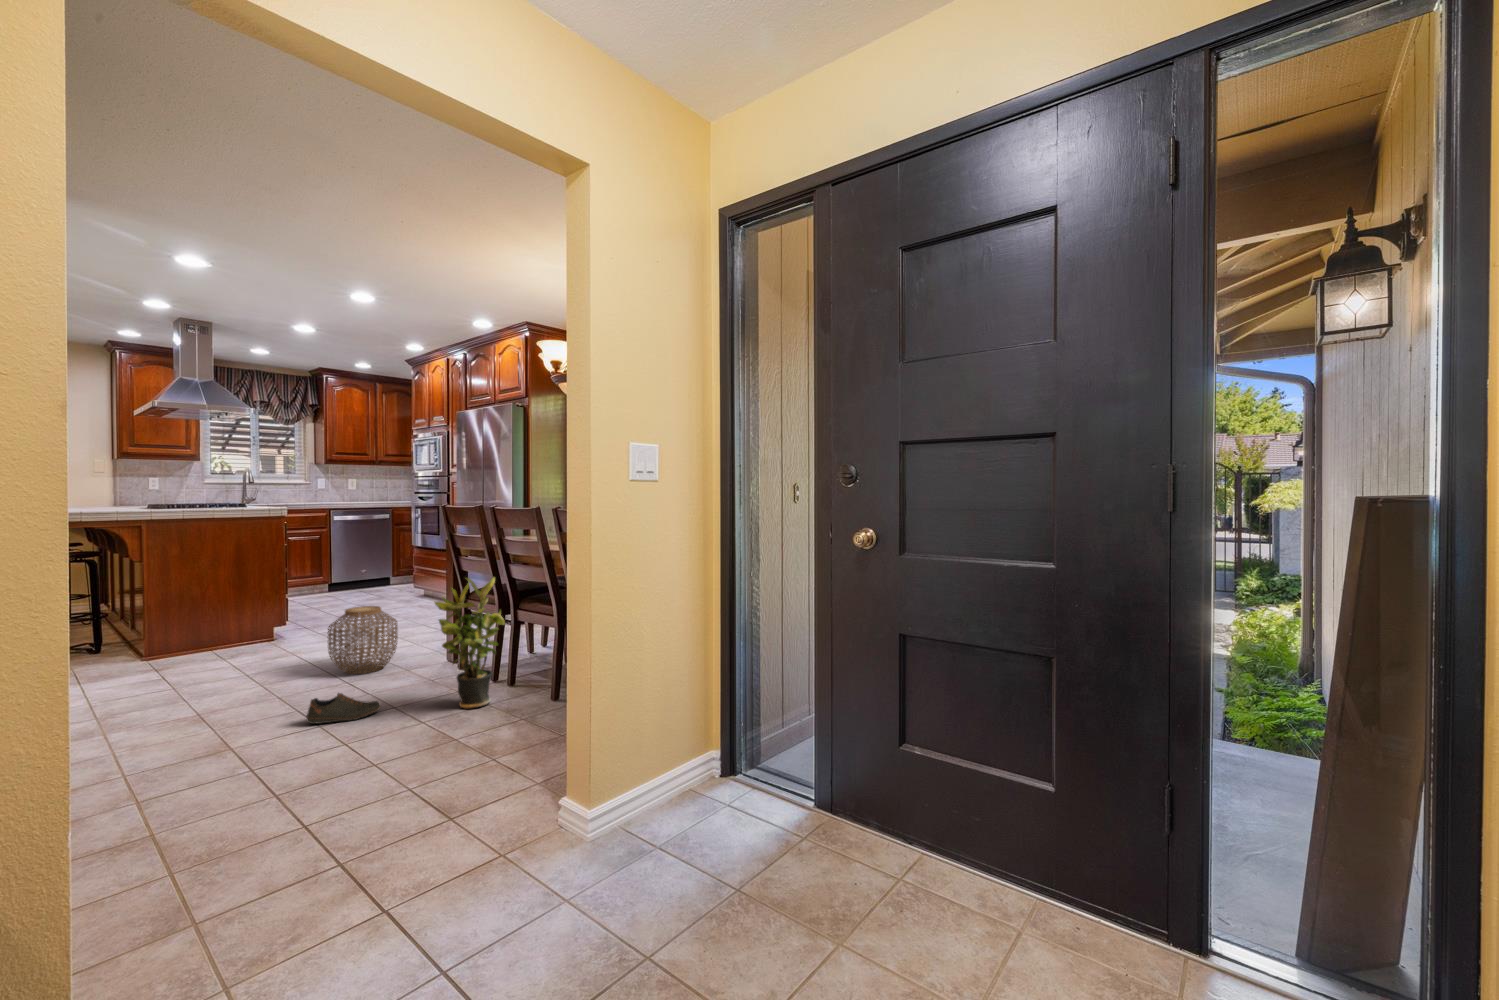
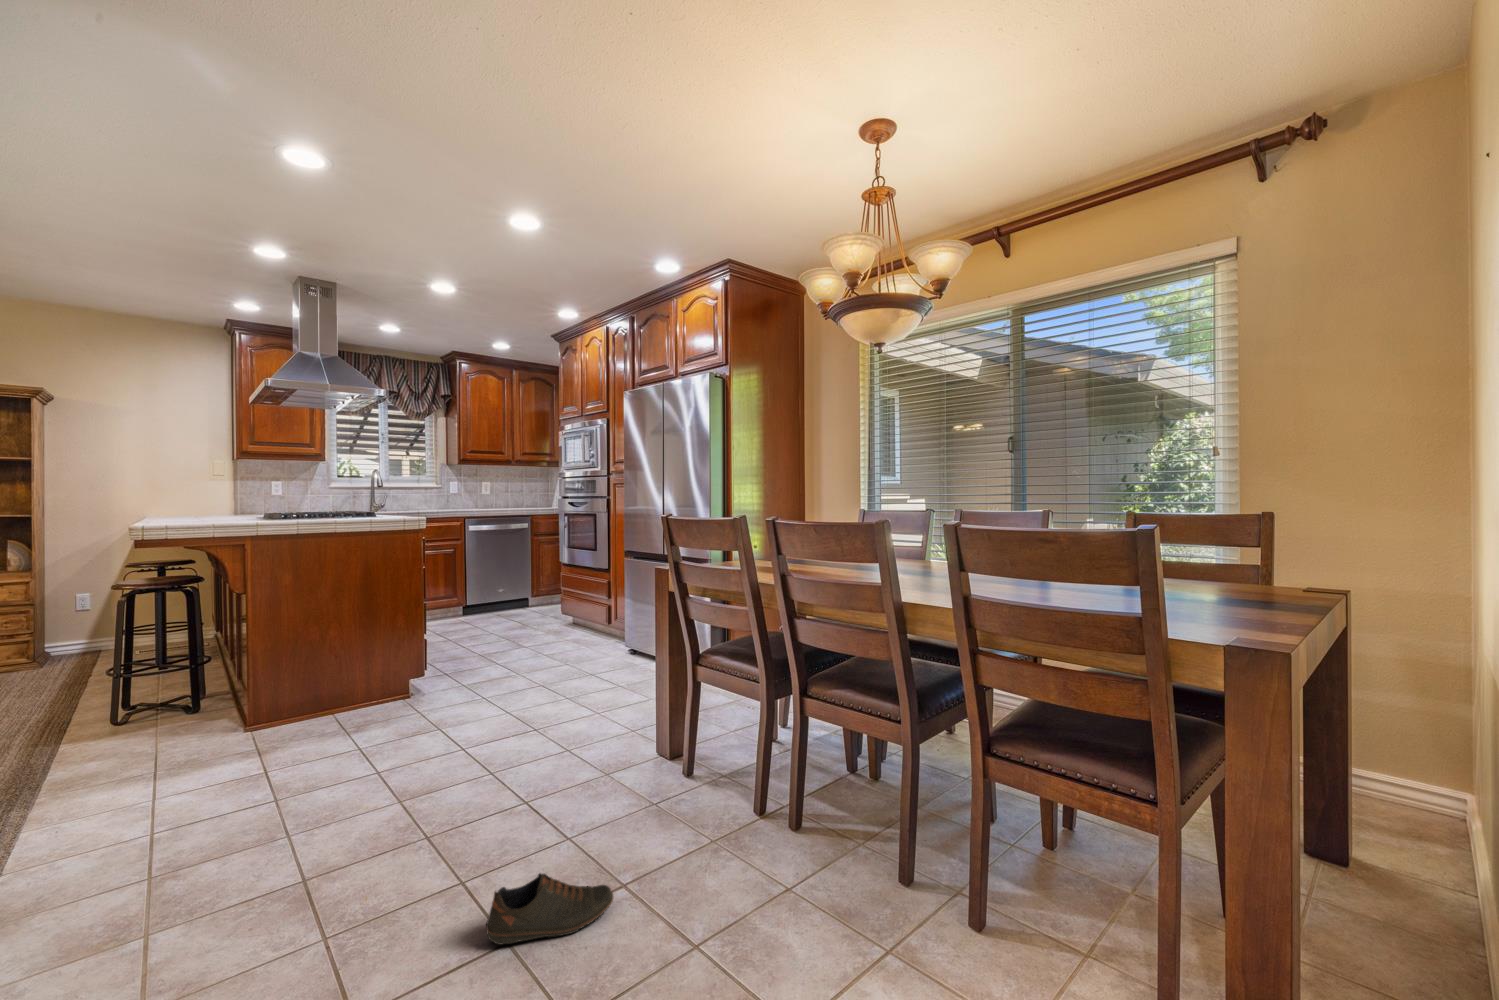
potted plant: present [435,578,505,709] -> none [708,643,828,909]
woven basket: present [328,606,398,674] -> none [495,669,594,783]

